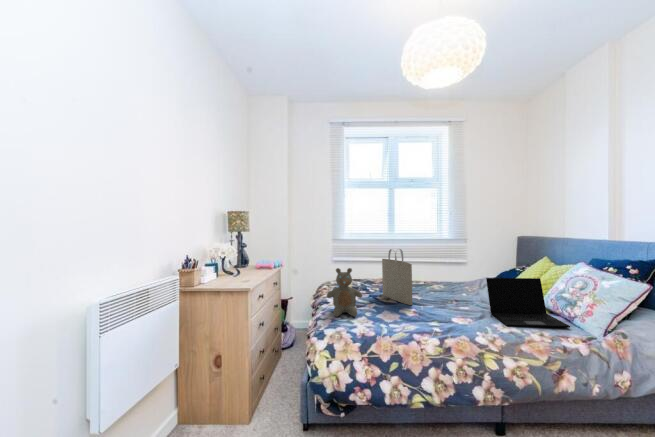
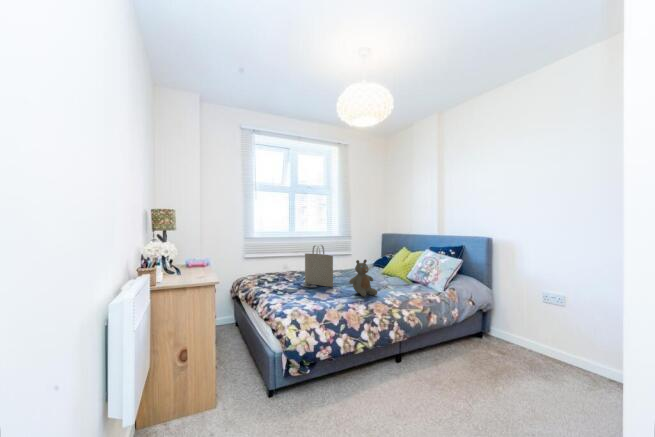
teddy bear: present [327,268,362,317] -> present [350,260,377,297]
laptop: present [486,278,570,328] -> none [380,261,428,292]

